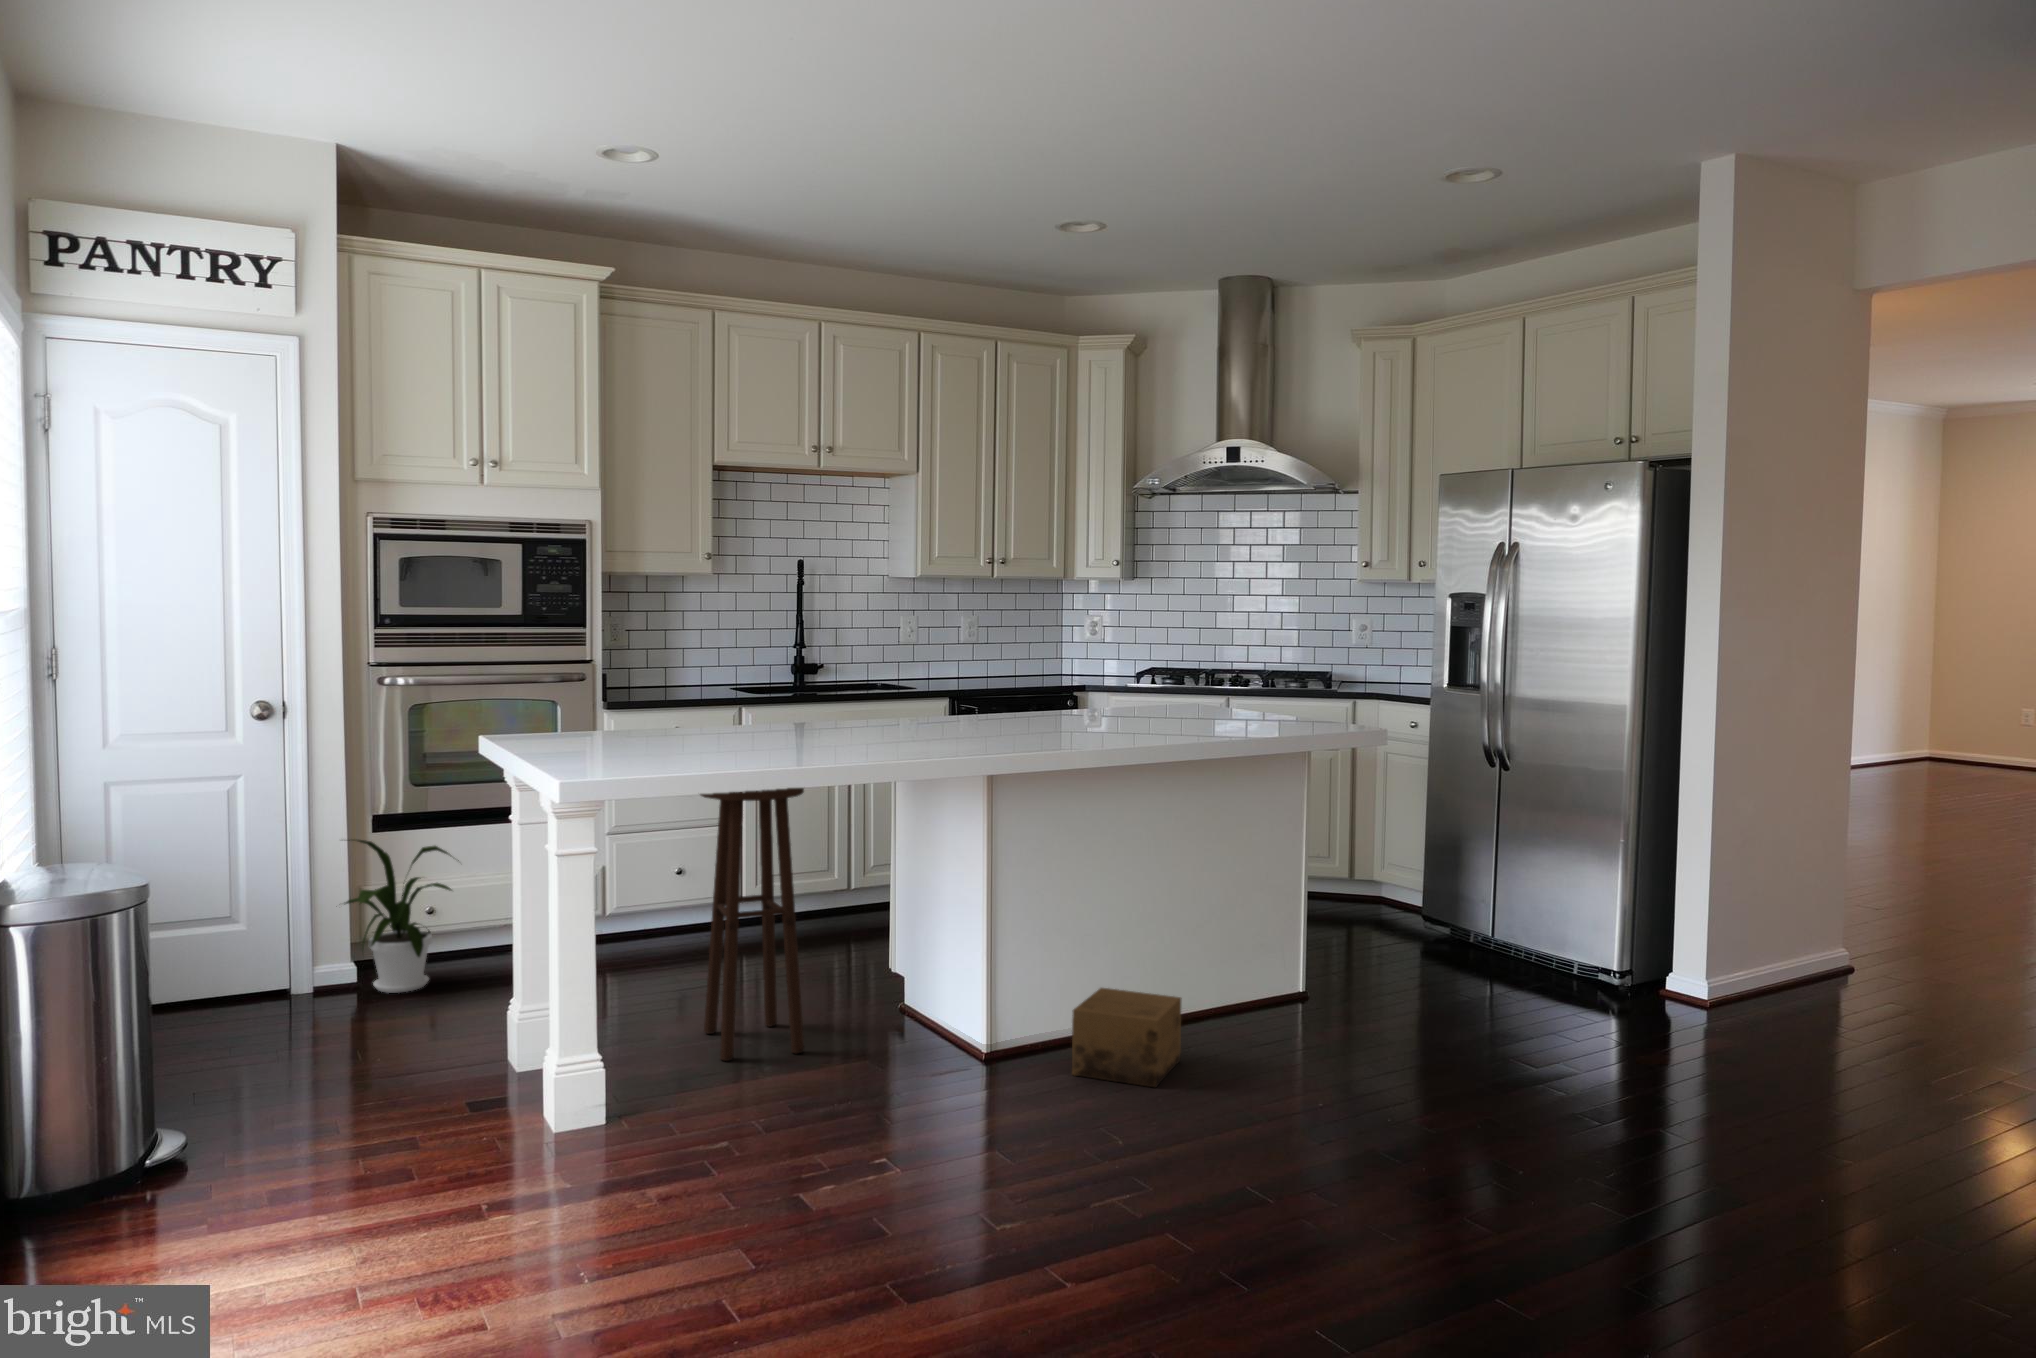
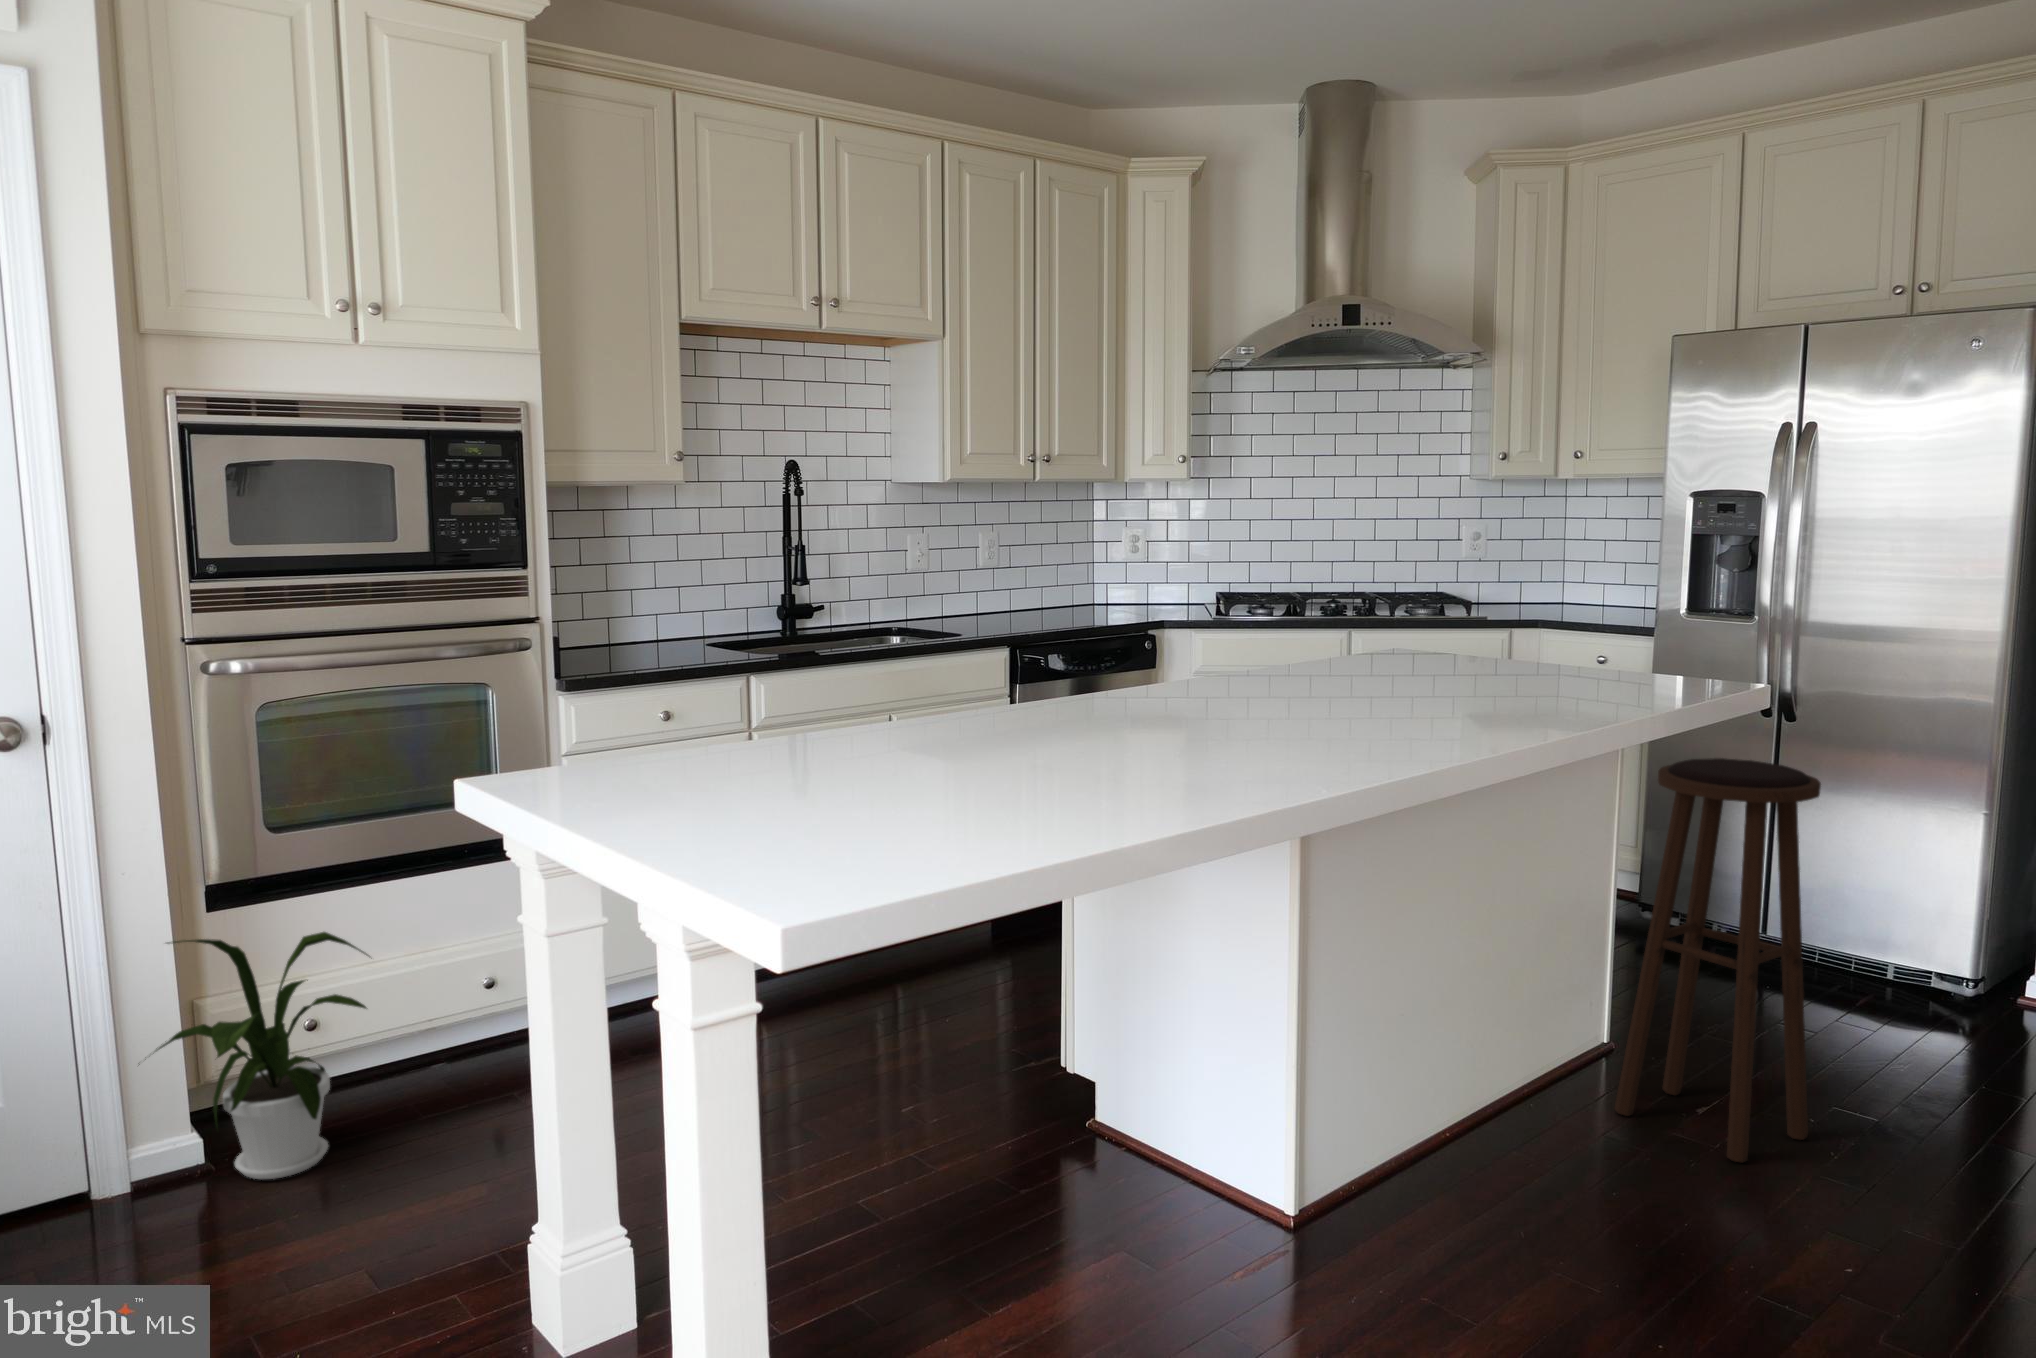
stool: present [701,788,804,1061] -> present [1614,758,1821,1162]
cardboard box: present [1072,988,1182,1087] -> none [1452,1104,1614,1275]

